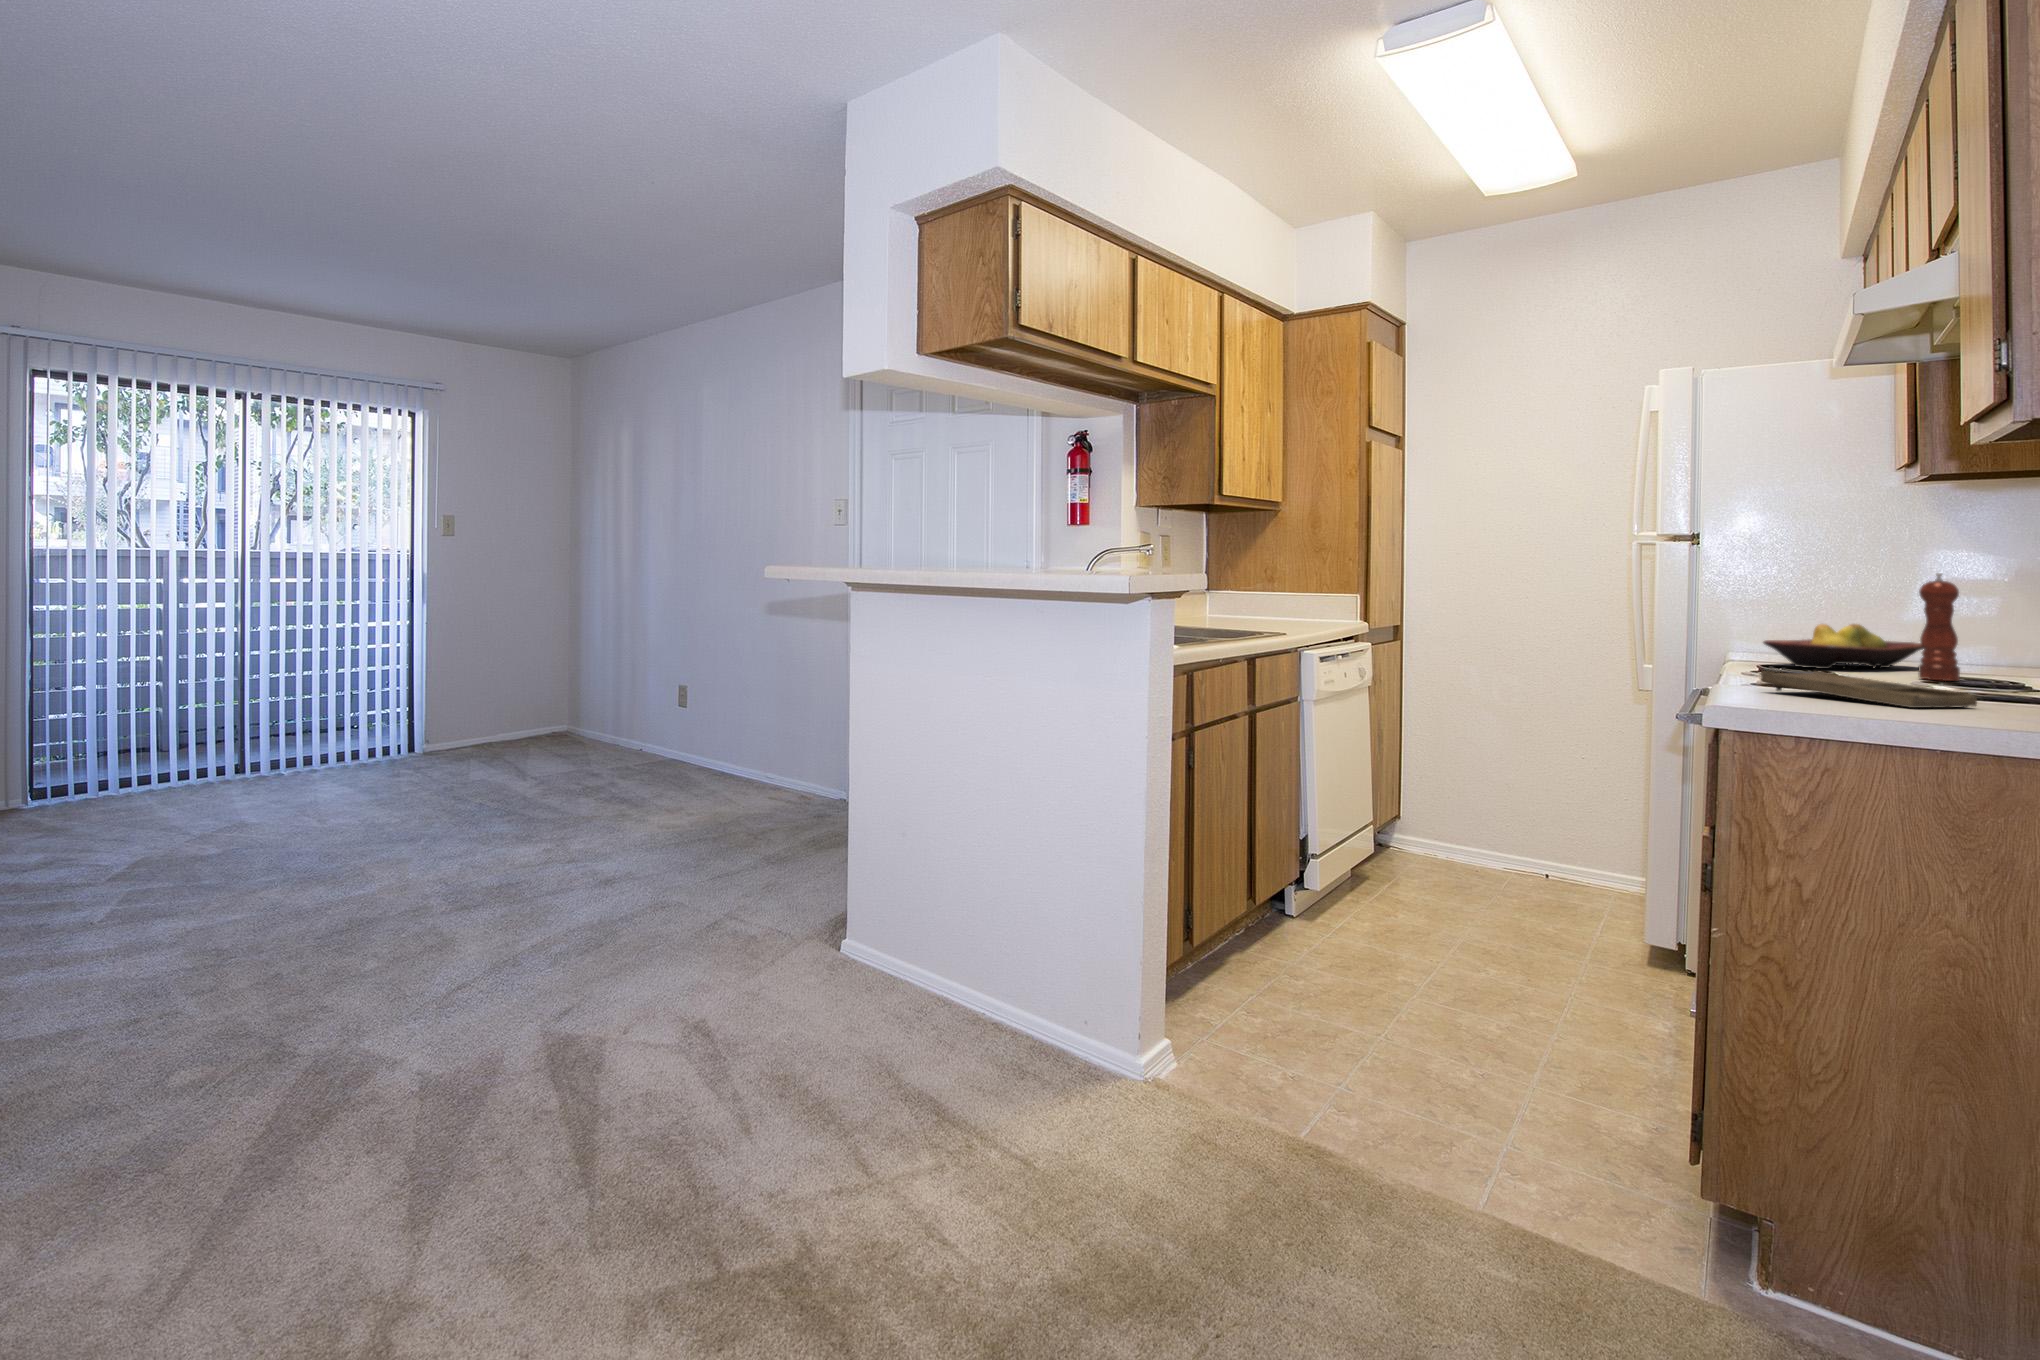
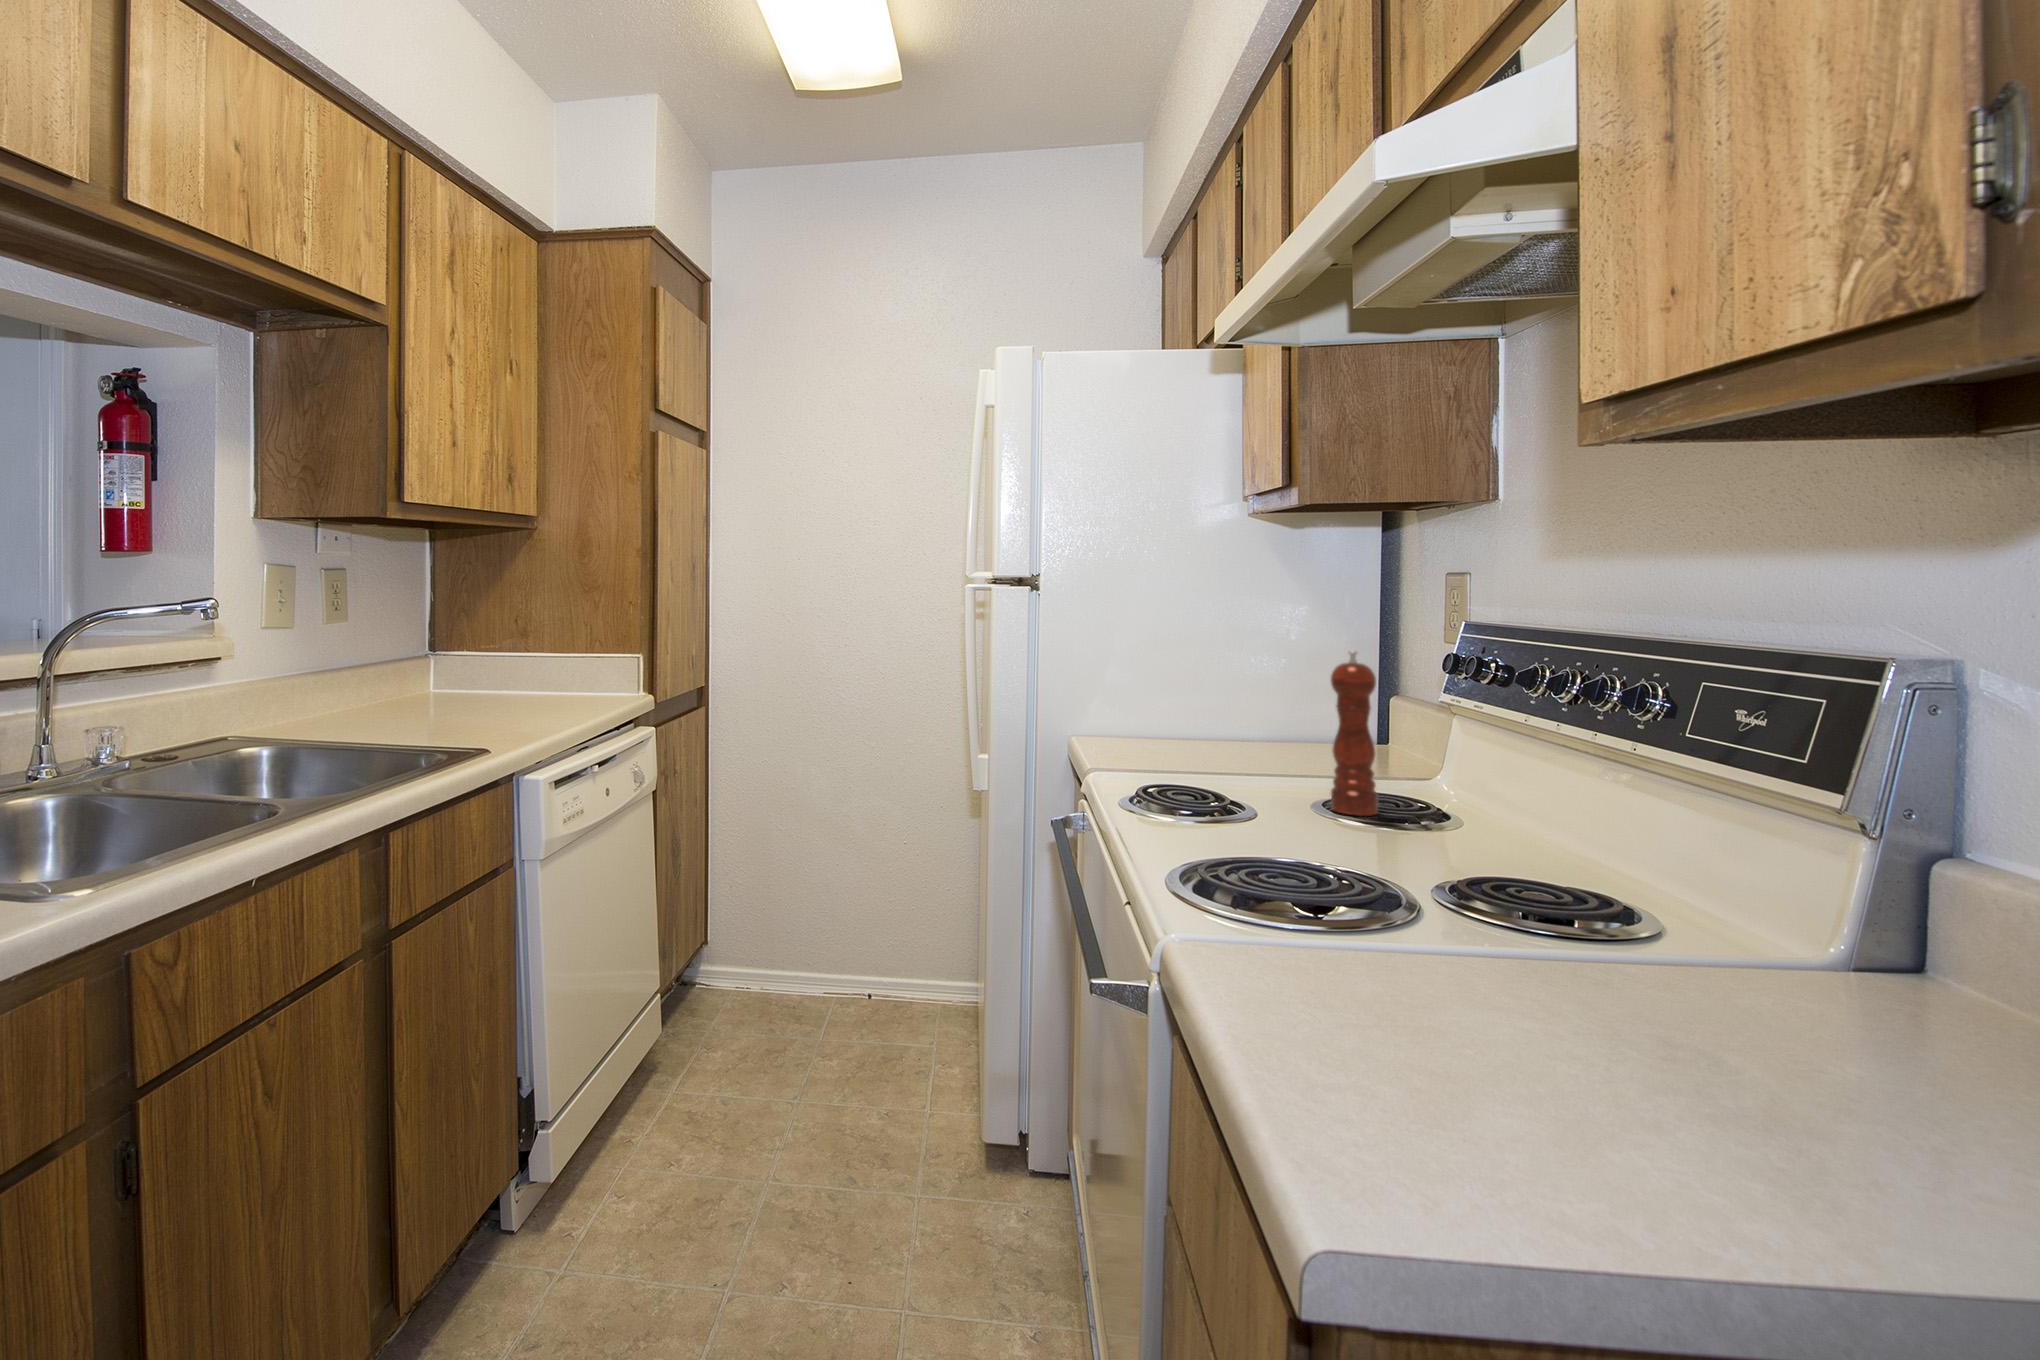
fruit bowl: present [1763,624,1923,669] -> none [1129,704,1287,781]
tray: present [1761,671,1977,708] -> none [1246,886,1641,1052]

